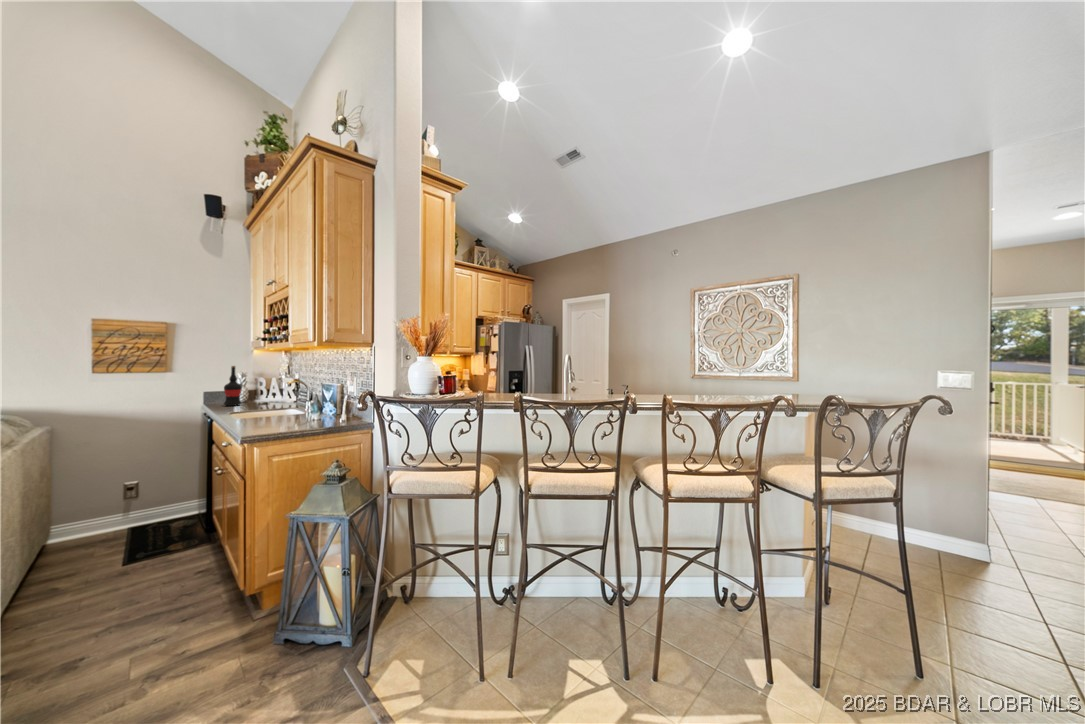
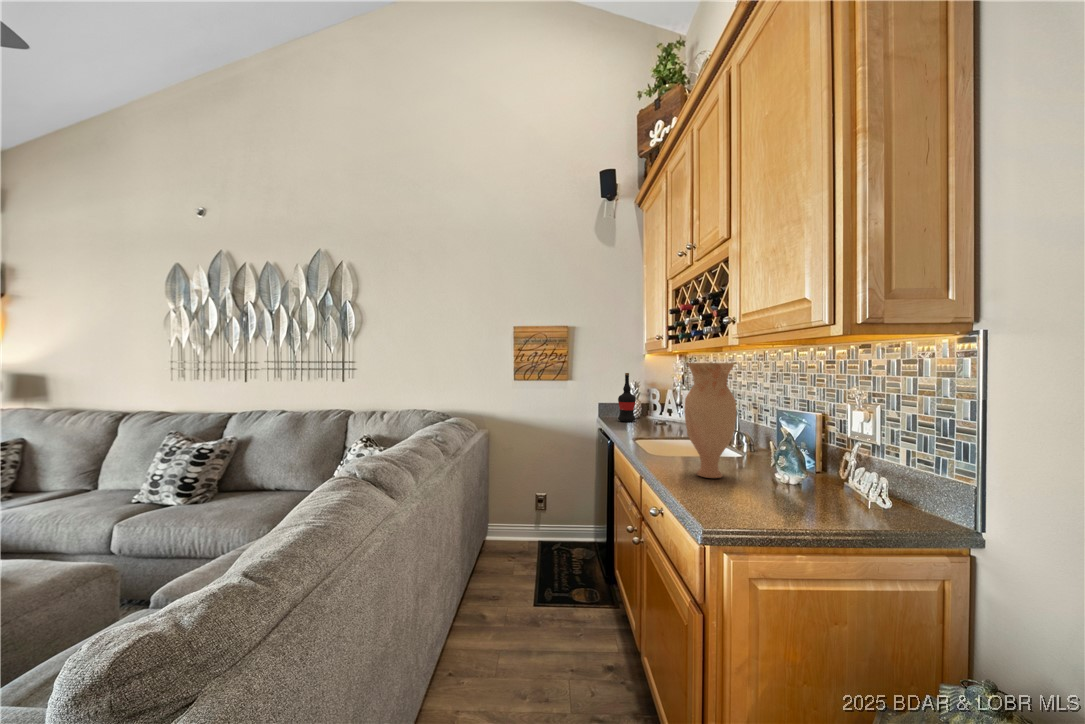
vase: none [258,362,293,430] -> present [684,363,736,478]

